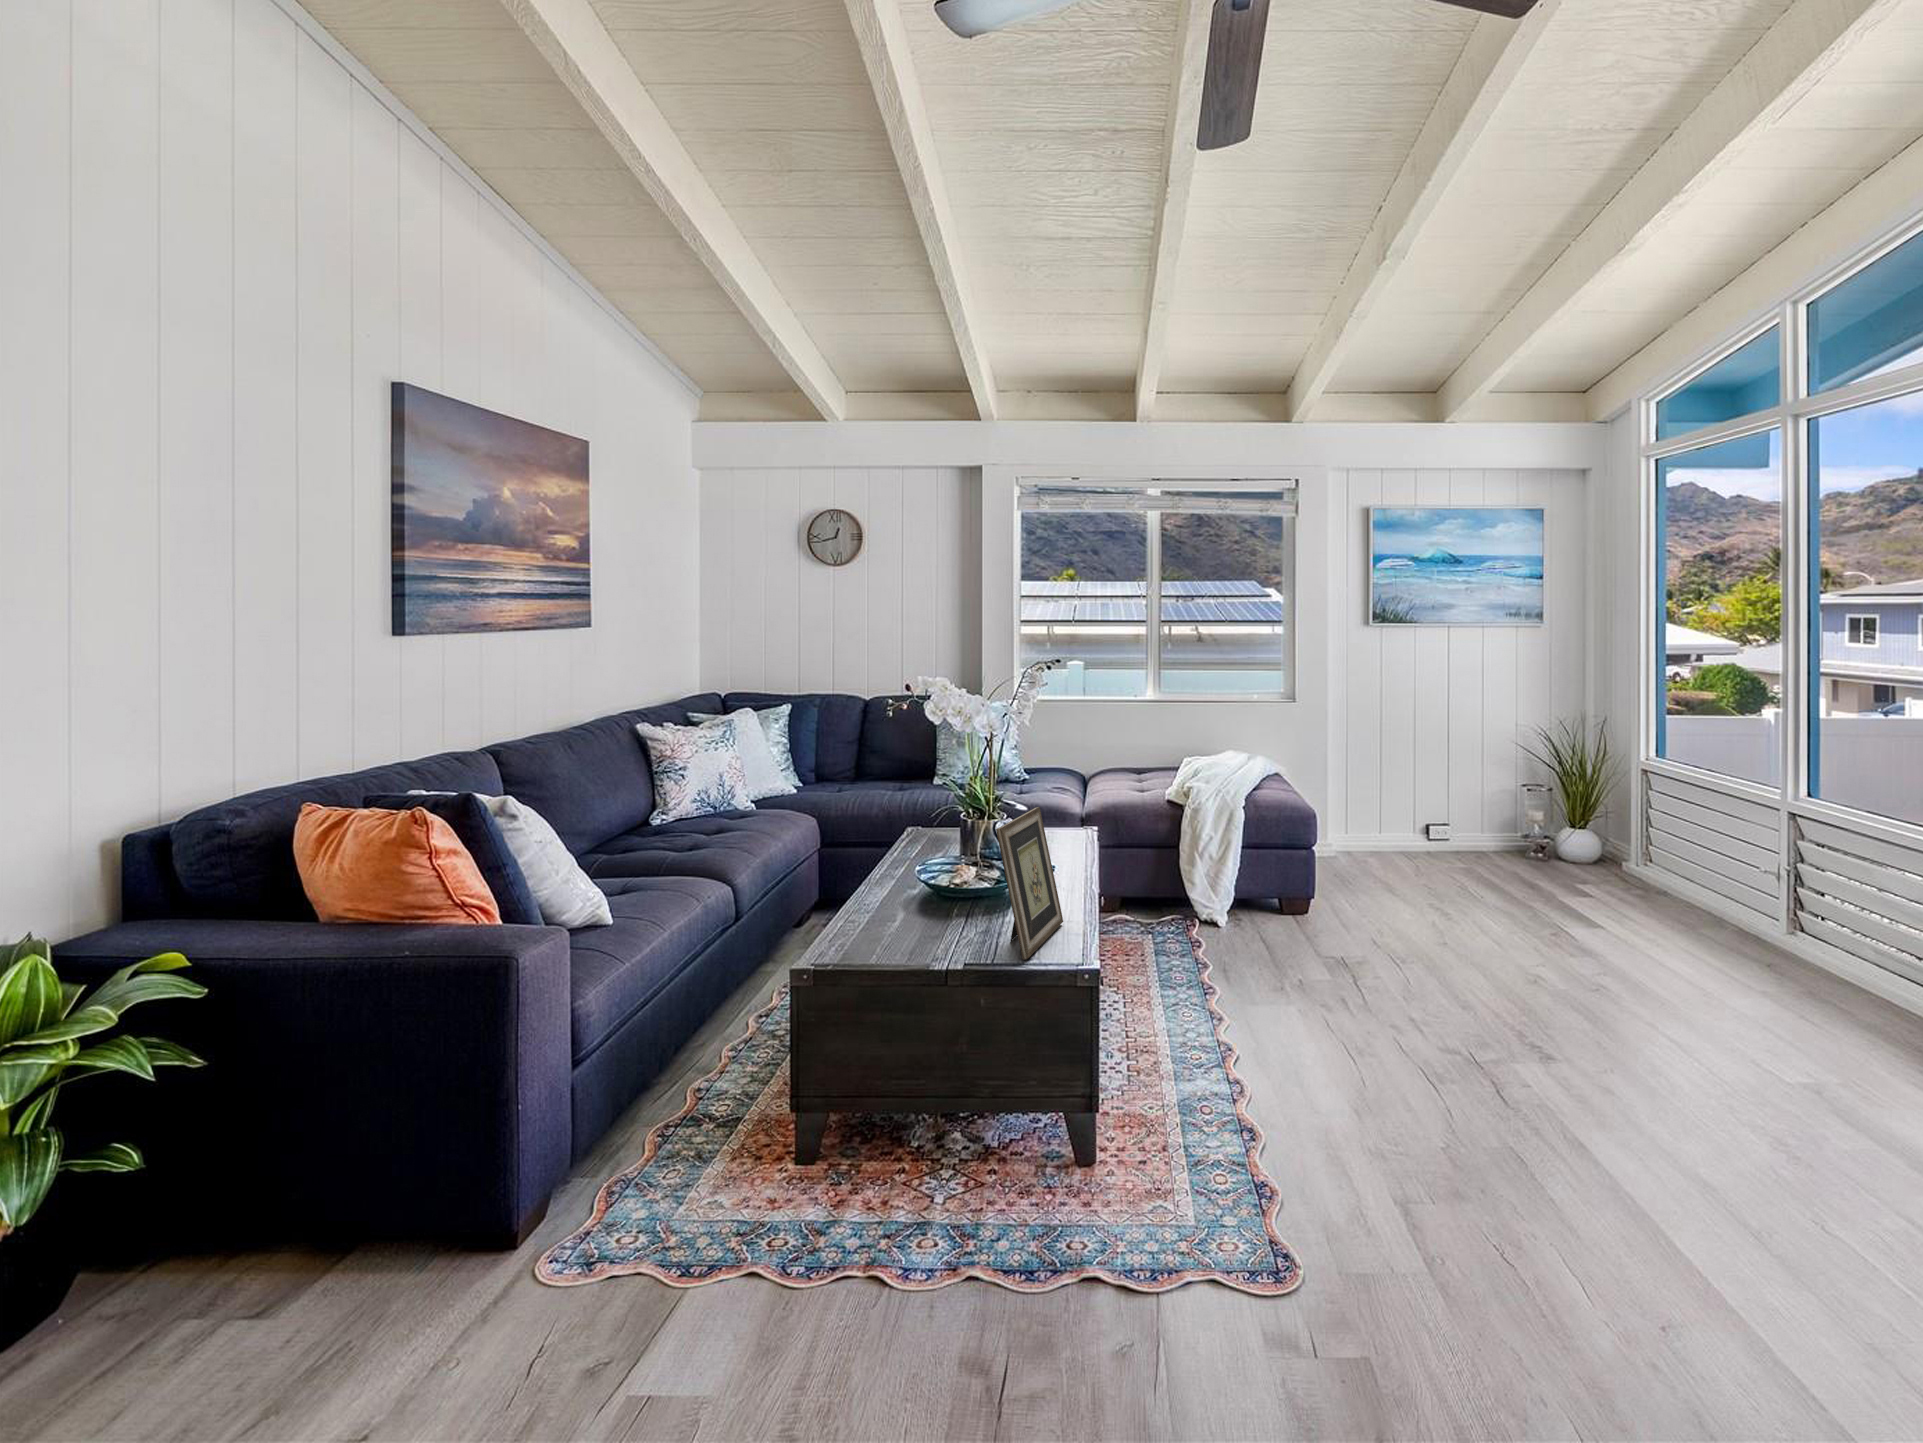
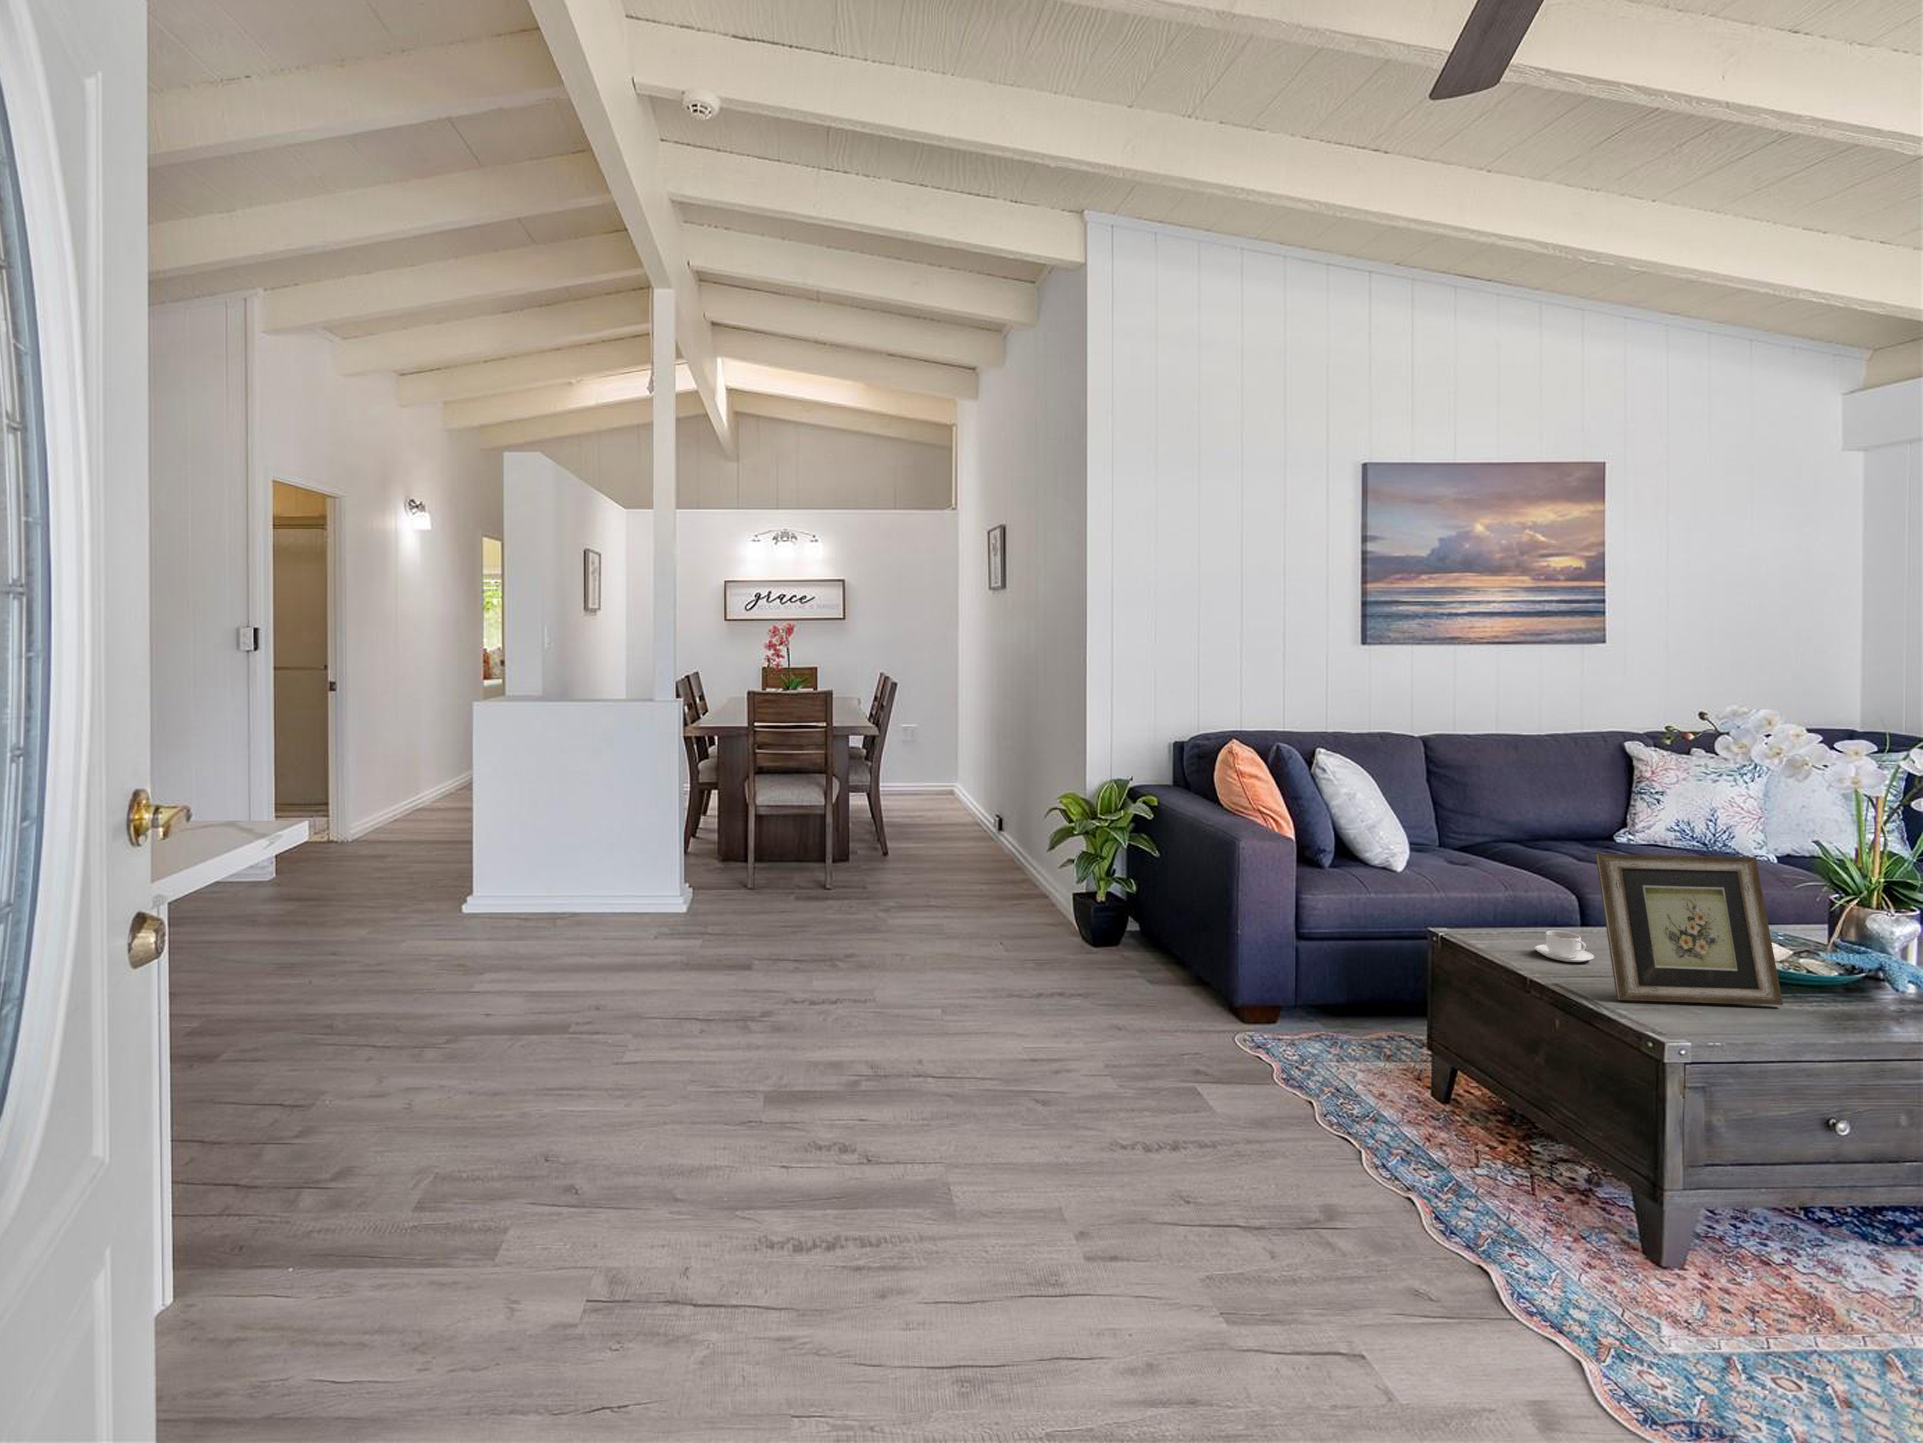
coffee cup: none [884,913,934,943] -> present [1535,931,1594,962]

